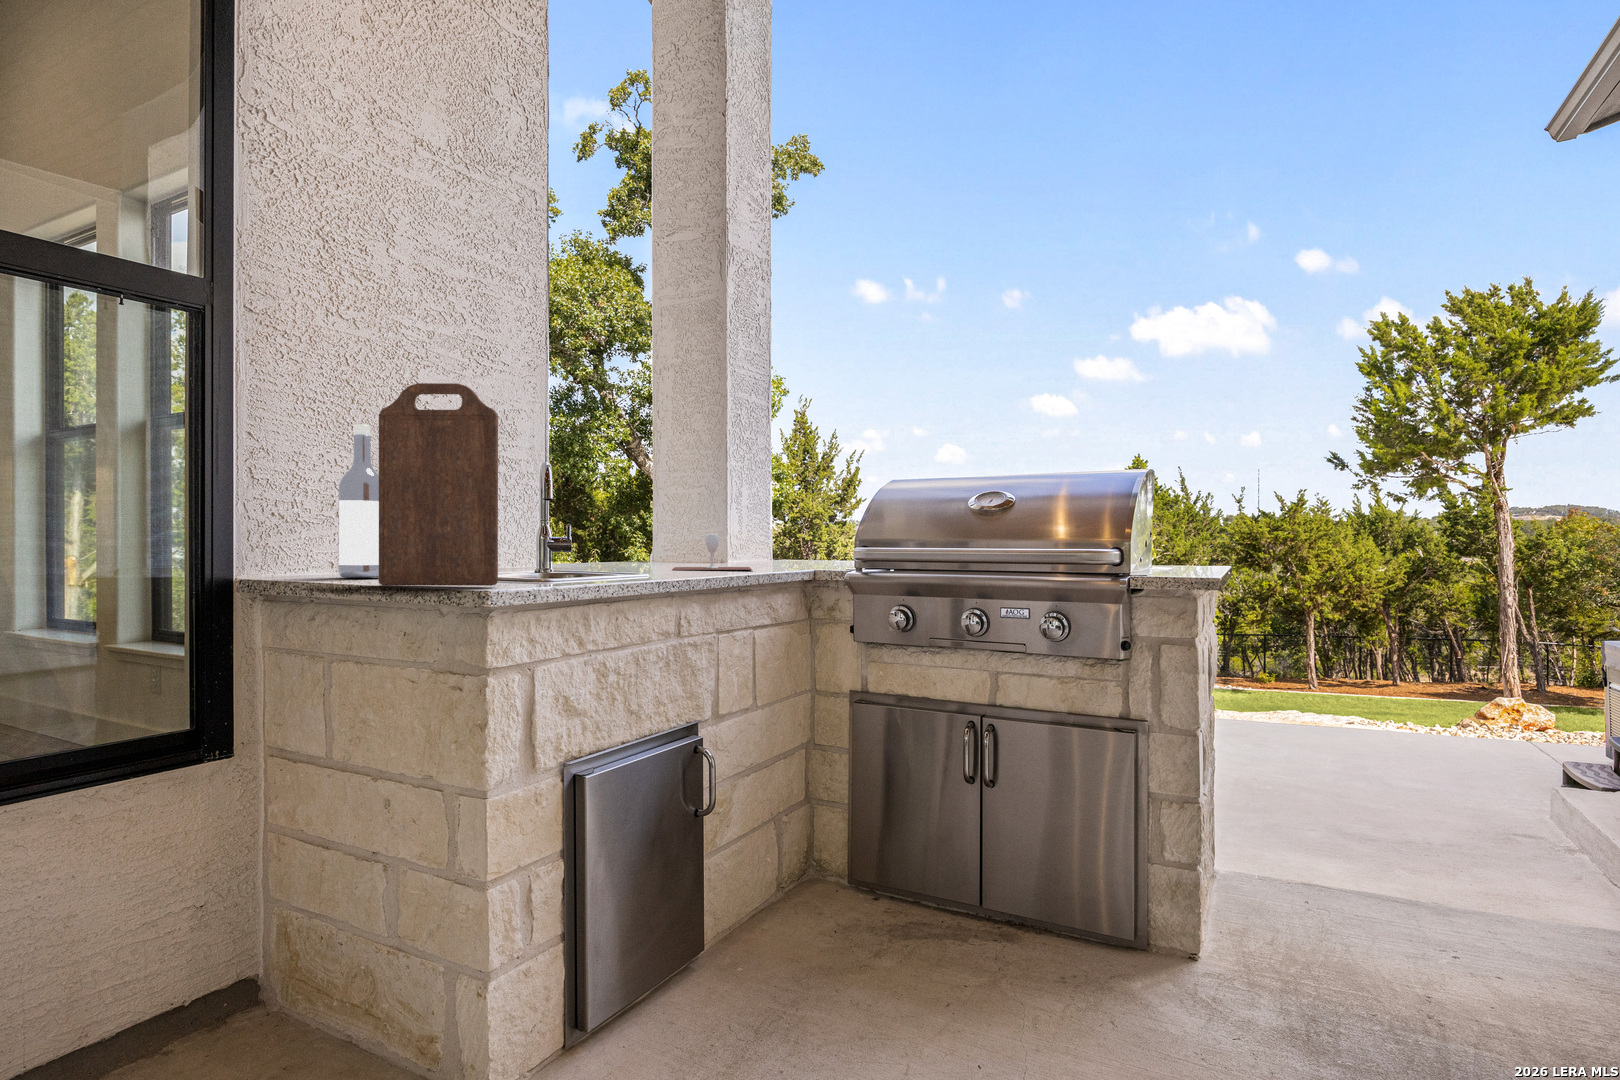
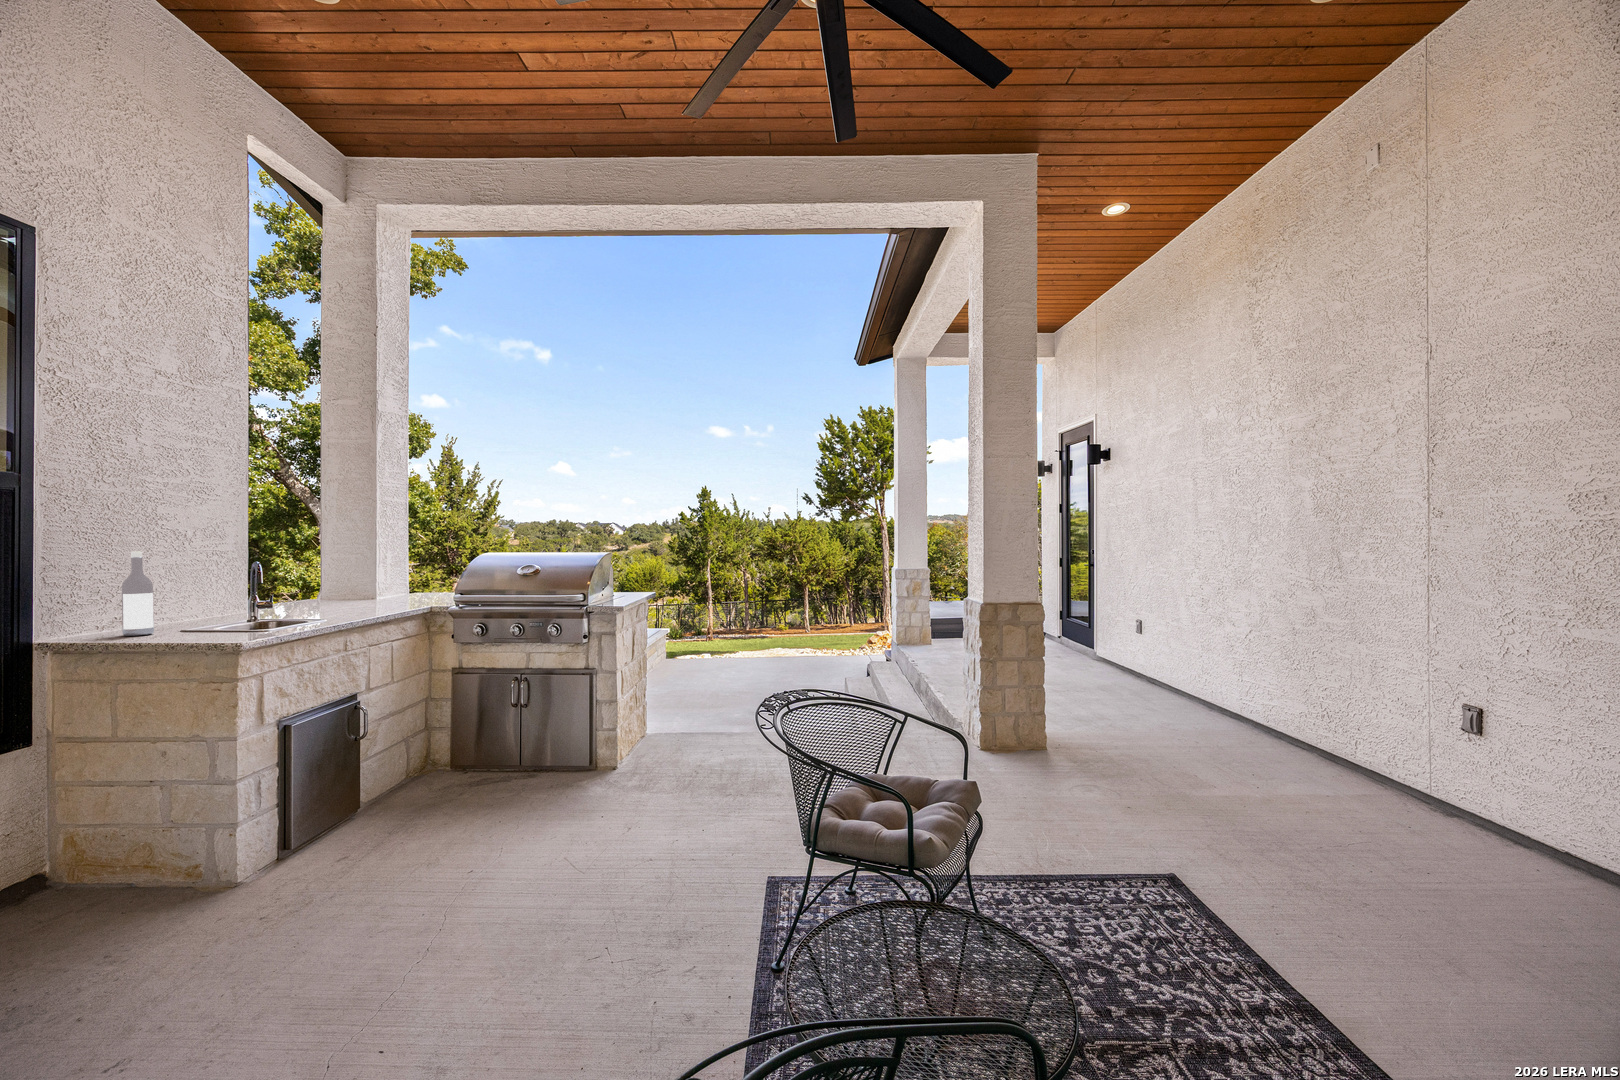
cutting board: present [379,383,498,586] -> none [164,538,240,641]
wine glass: present [672,534,752,570] -> none [336,588,390,612]

